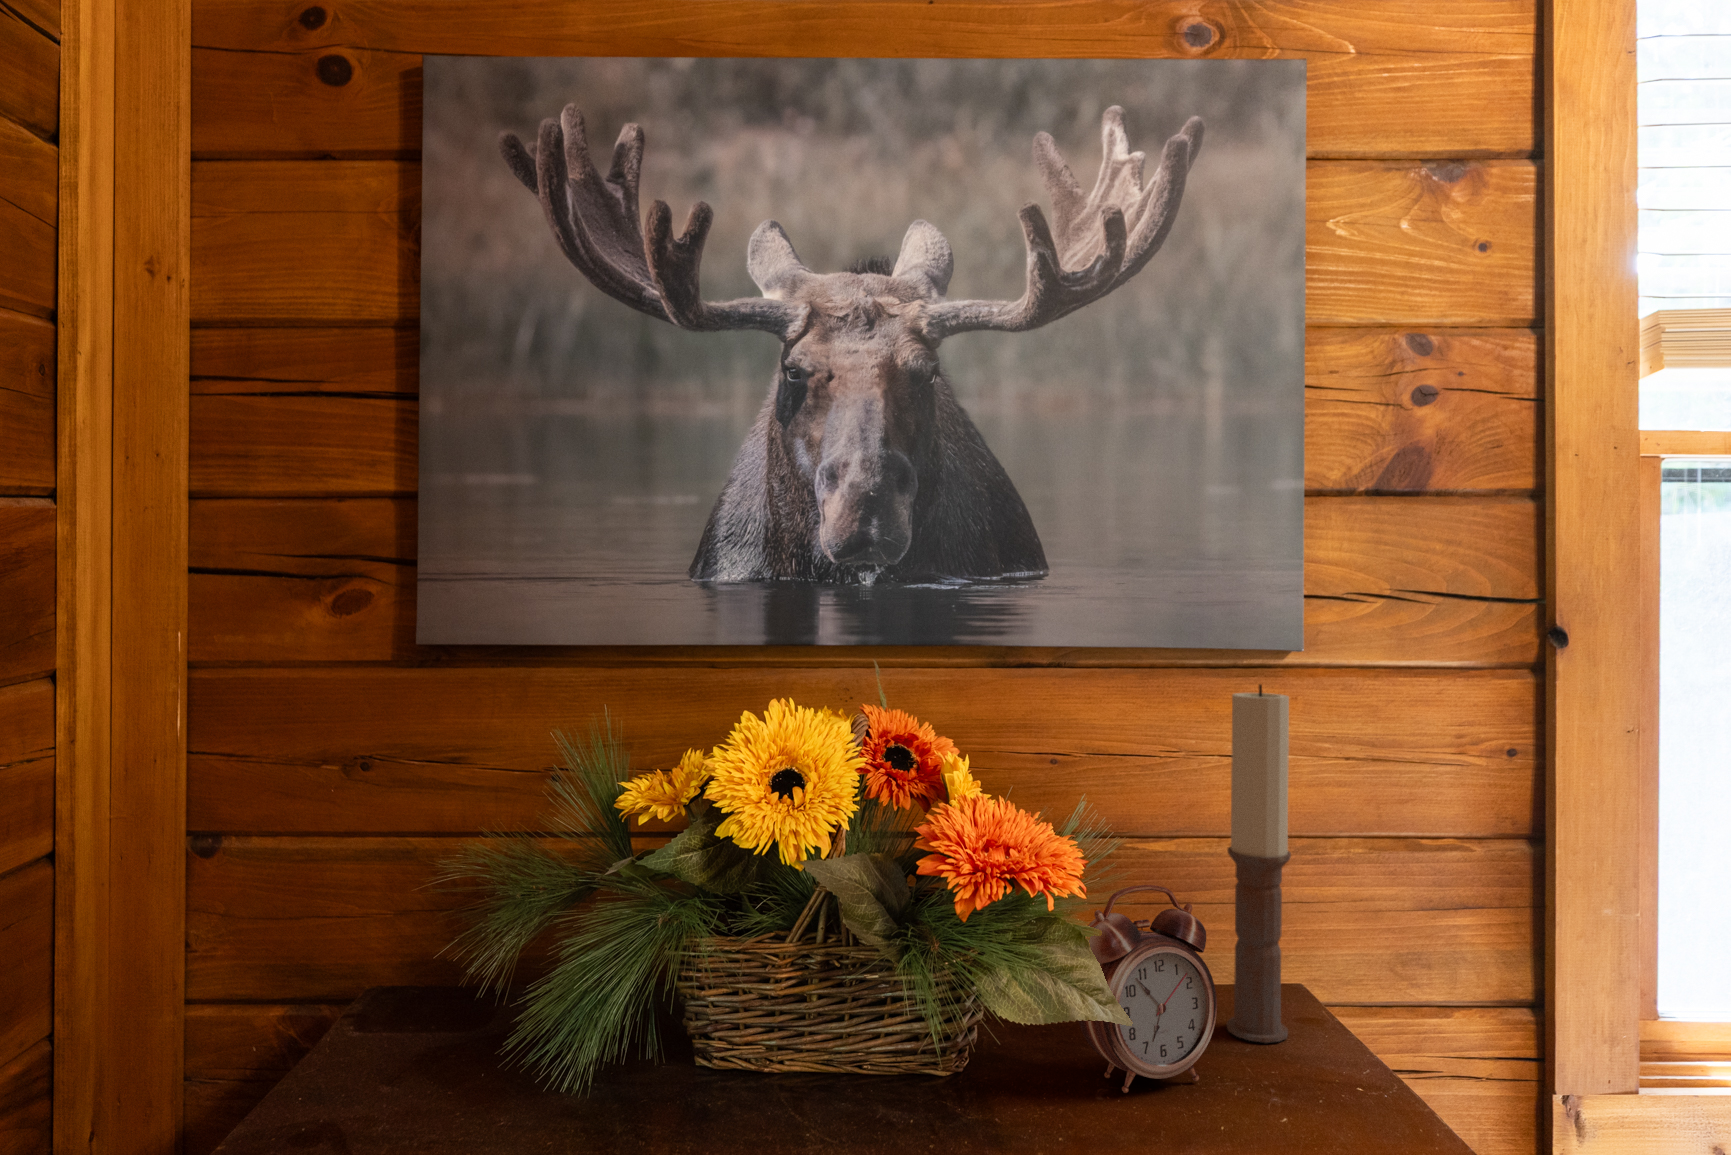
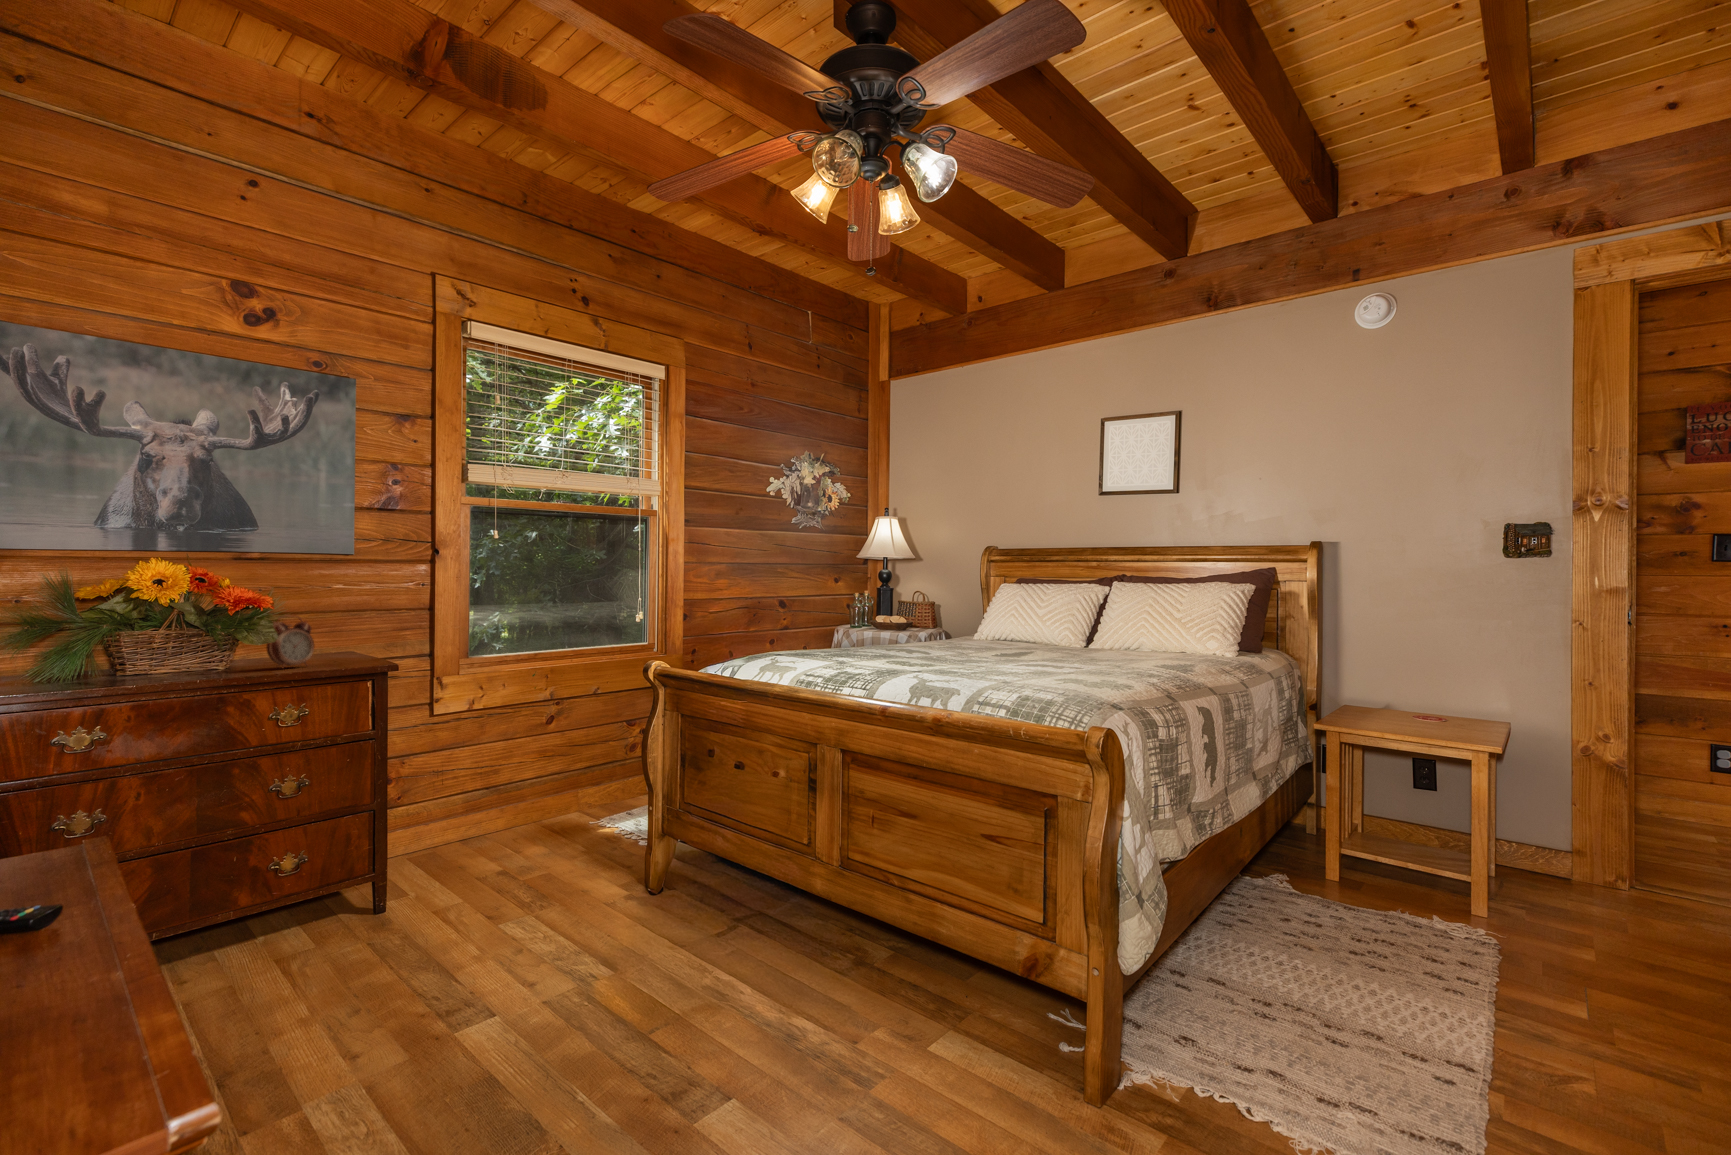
candle: present [1227,684,1291,1043] -> none [322,563,343,662]

